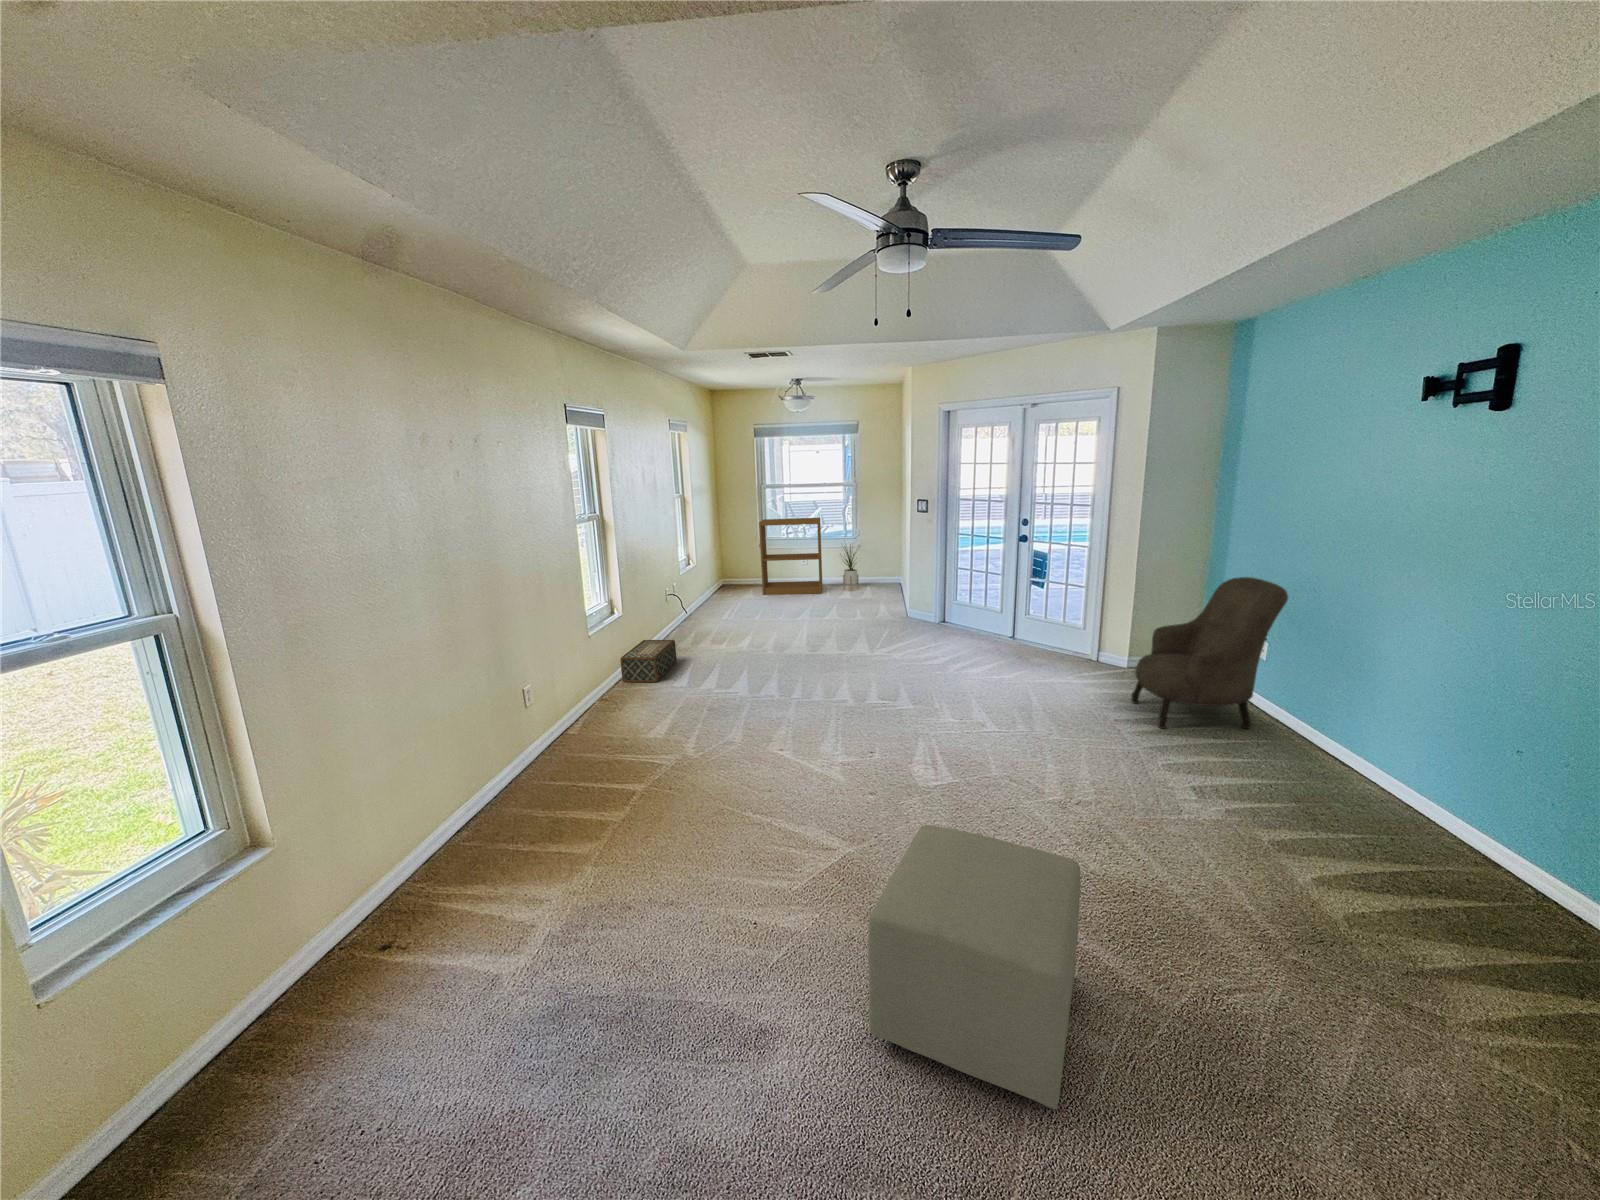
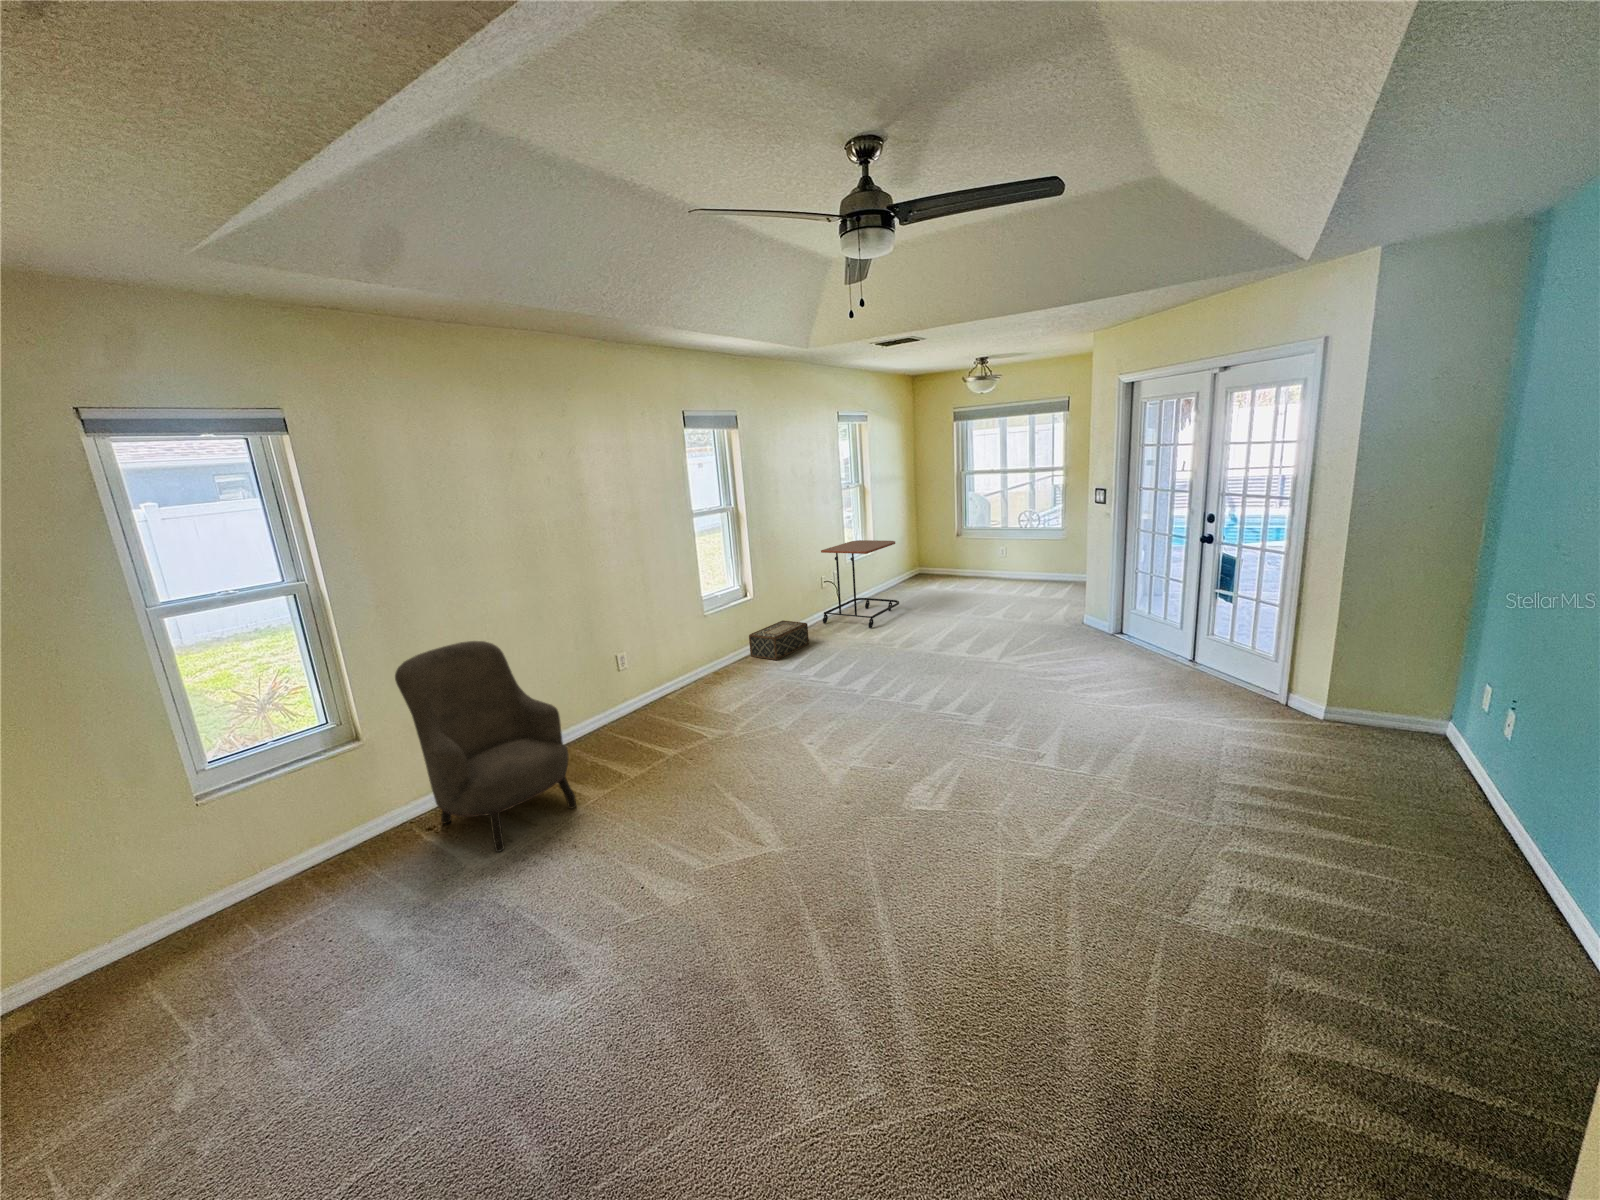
bookshelf: present [759,518,822,595] -> none [946,506,1018,588]
house plant: present [840,544,859,590] -> none [1032,529,1064,587]
side table: none [668,552,741,641] -> present [821,540,899,628]
armchair: present [1131,577,1288,729] -> present [395,641,576,852]
ottoman: present [868,825,1081,1110] -> none [626,836,868,1143]

